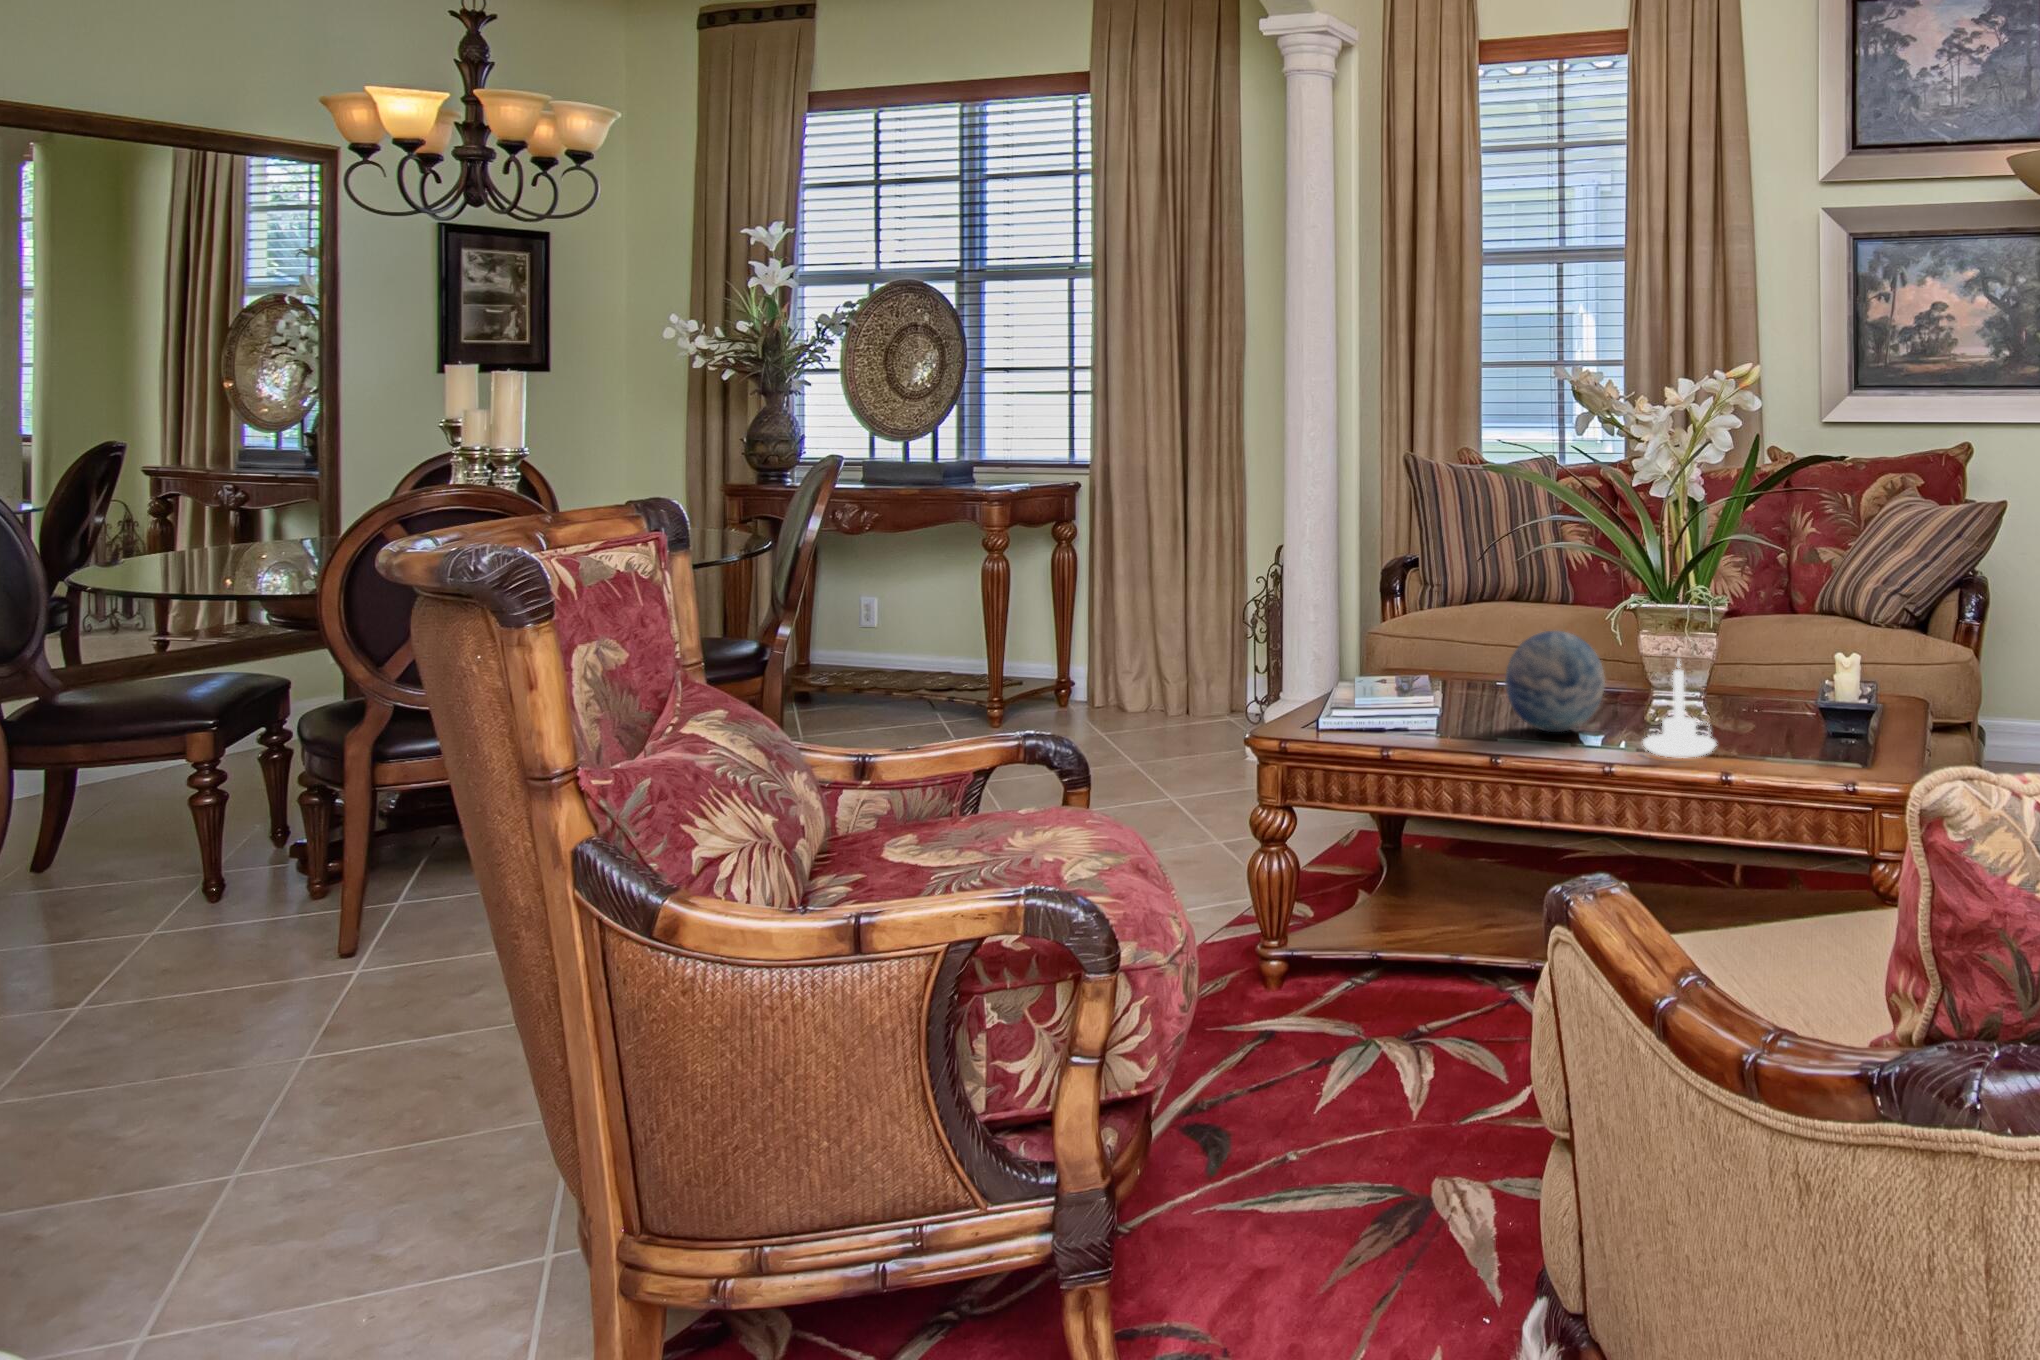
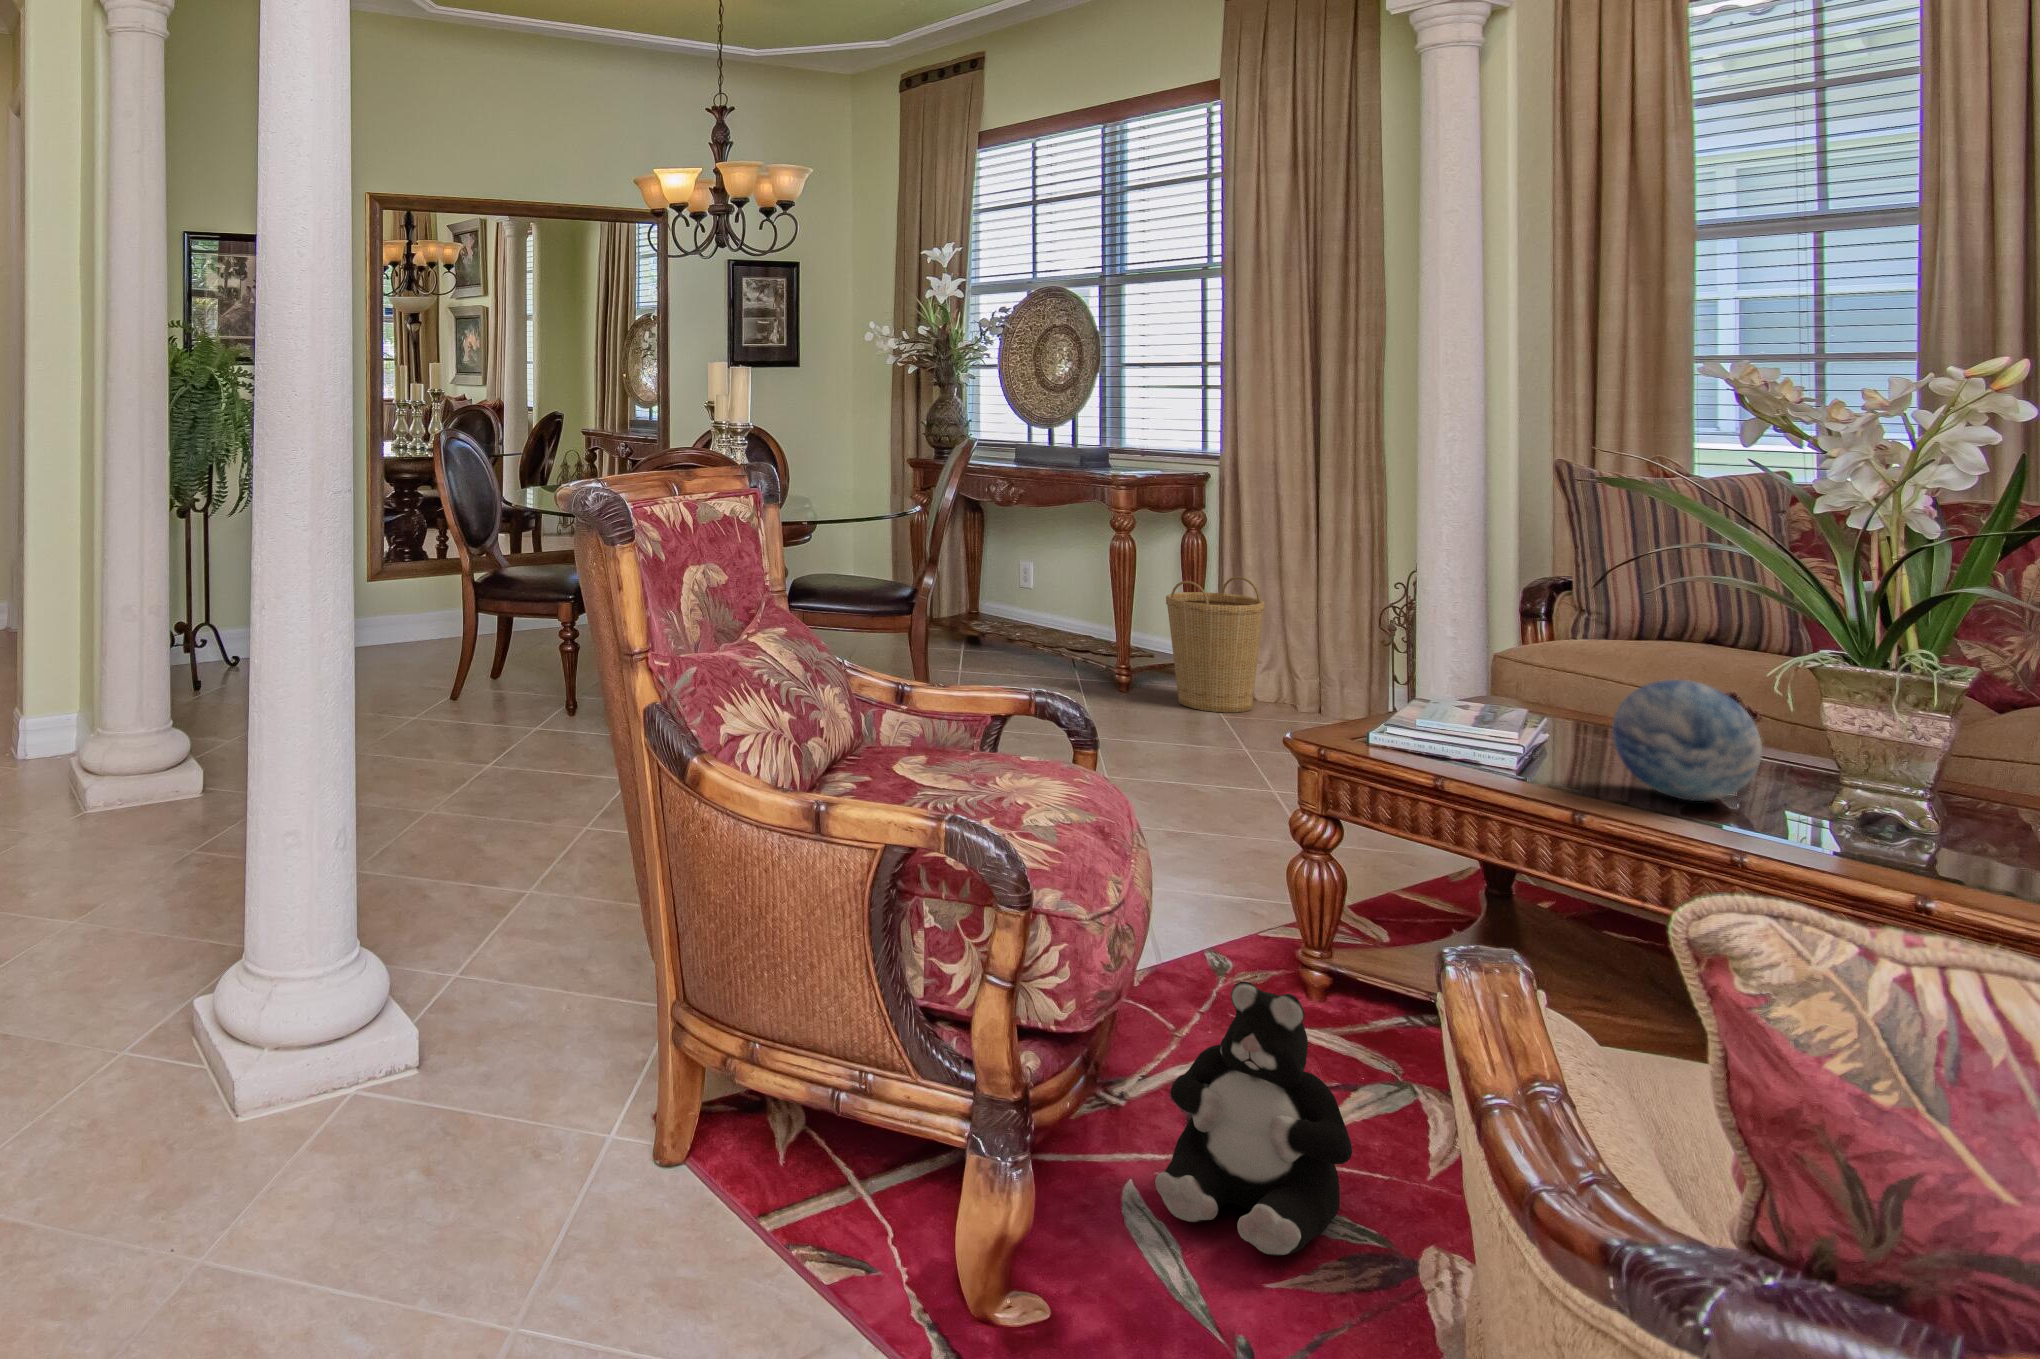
basket: none [1042,586,1139,729] -> present [1166,577,1265,712]
candle holder: present [1643,661,1716,758] -> none [1803,735,1928,867]
plush toy: none [1209,988,1380,1255] -> present [1155,981,1352,1256]

